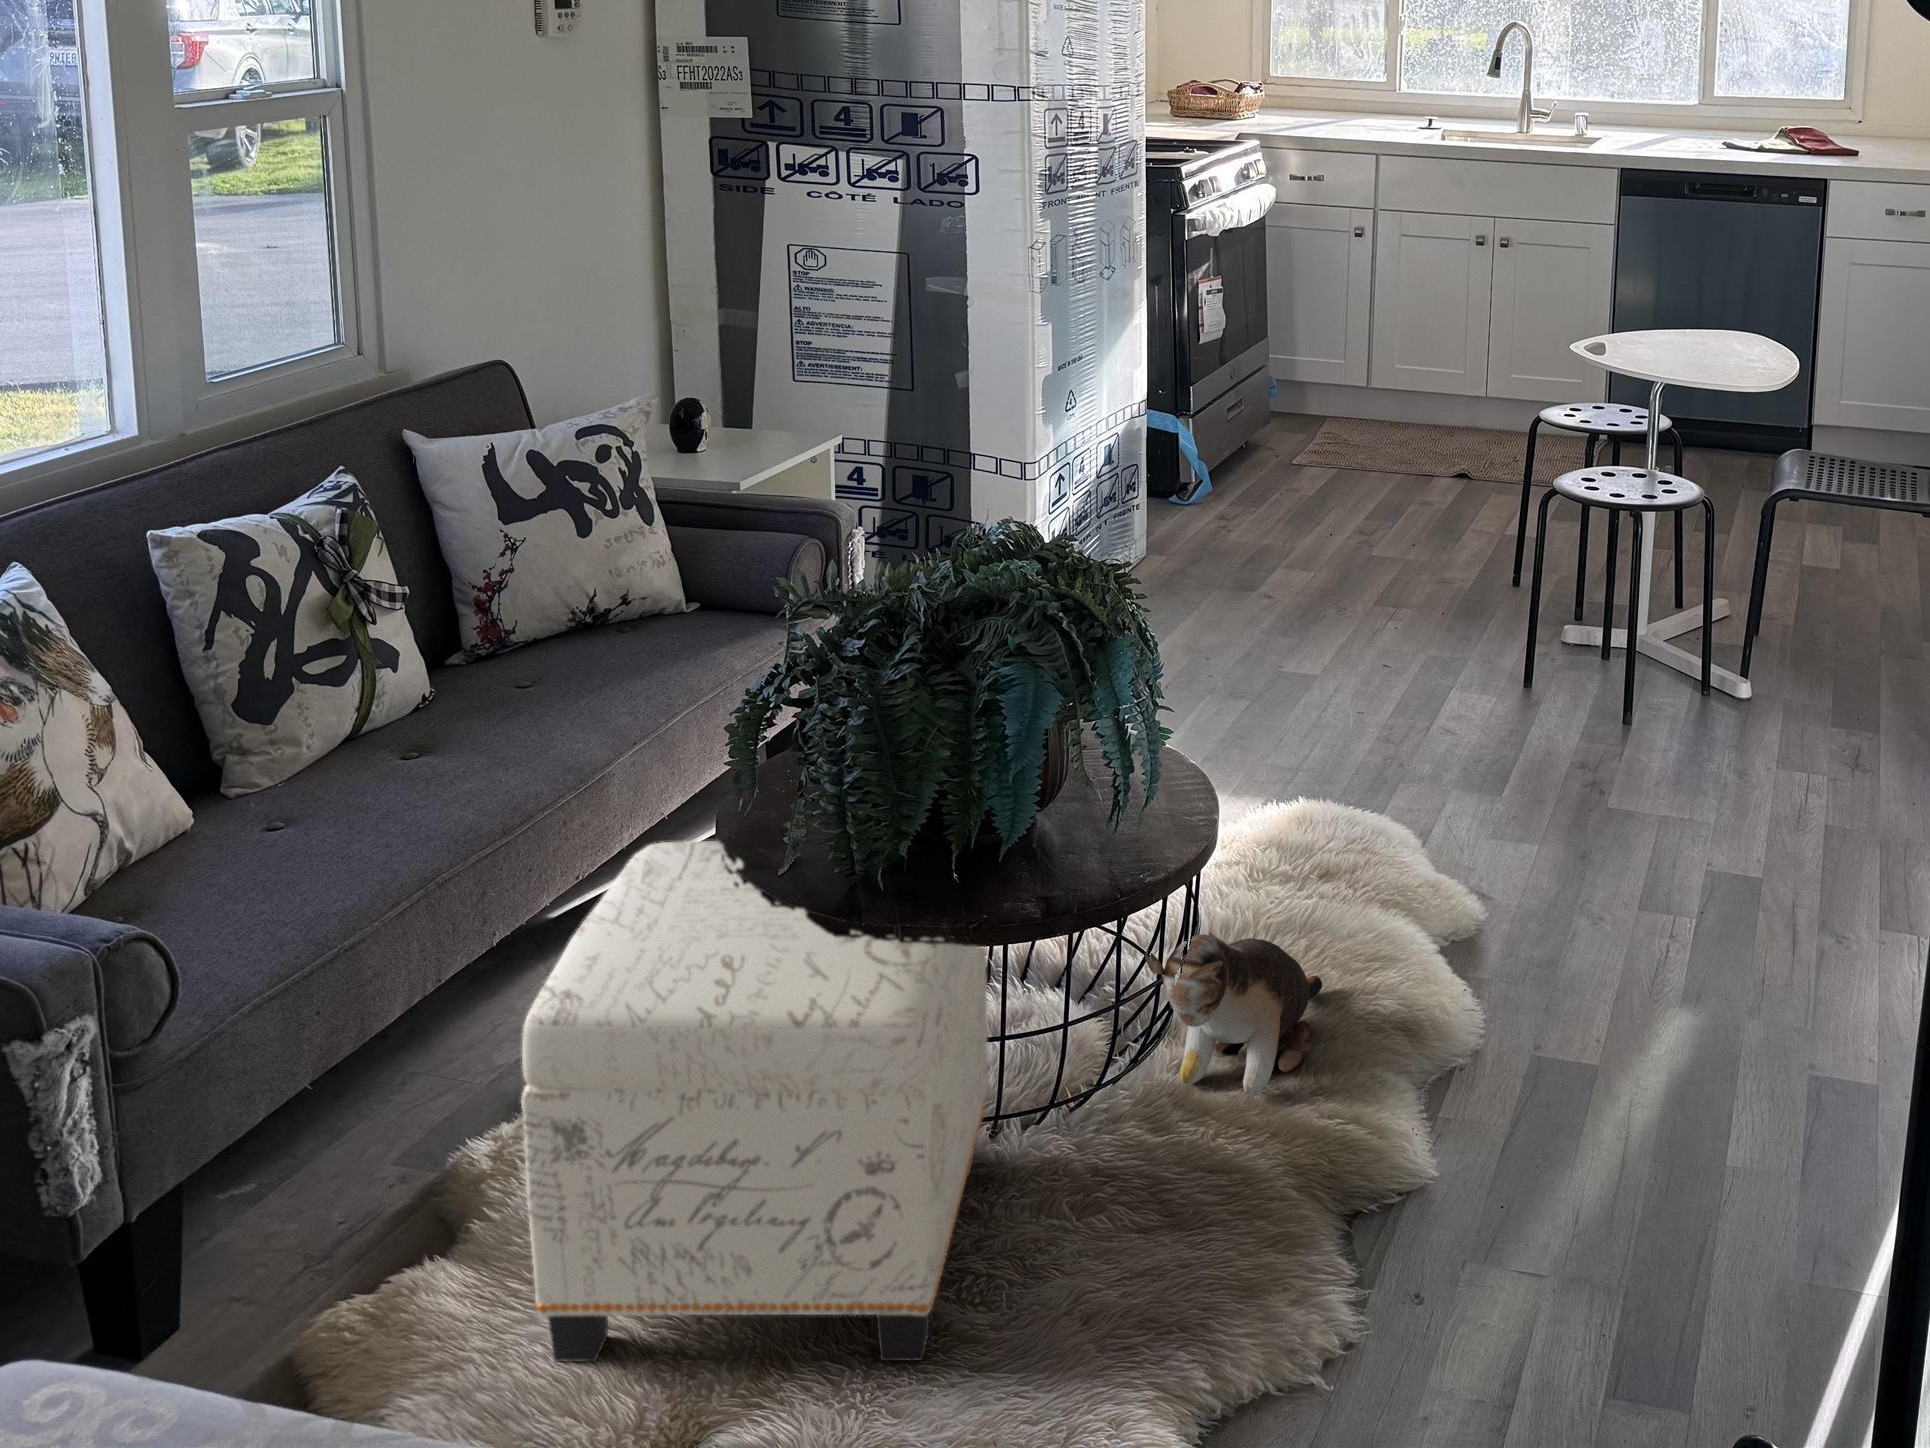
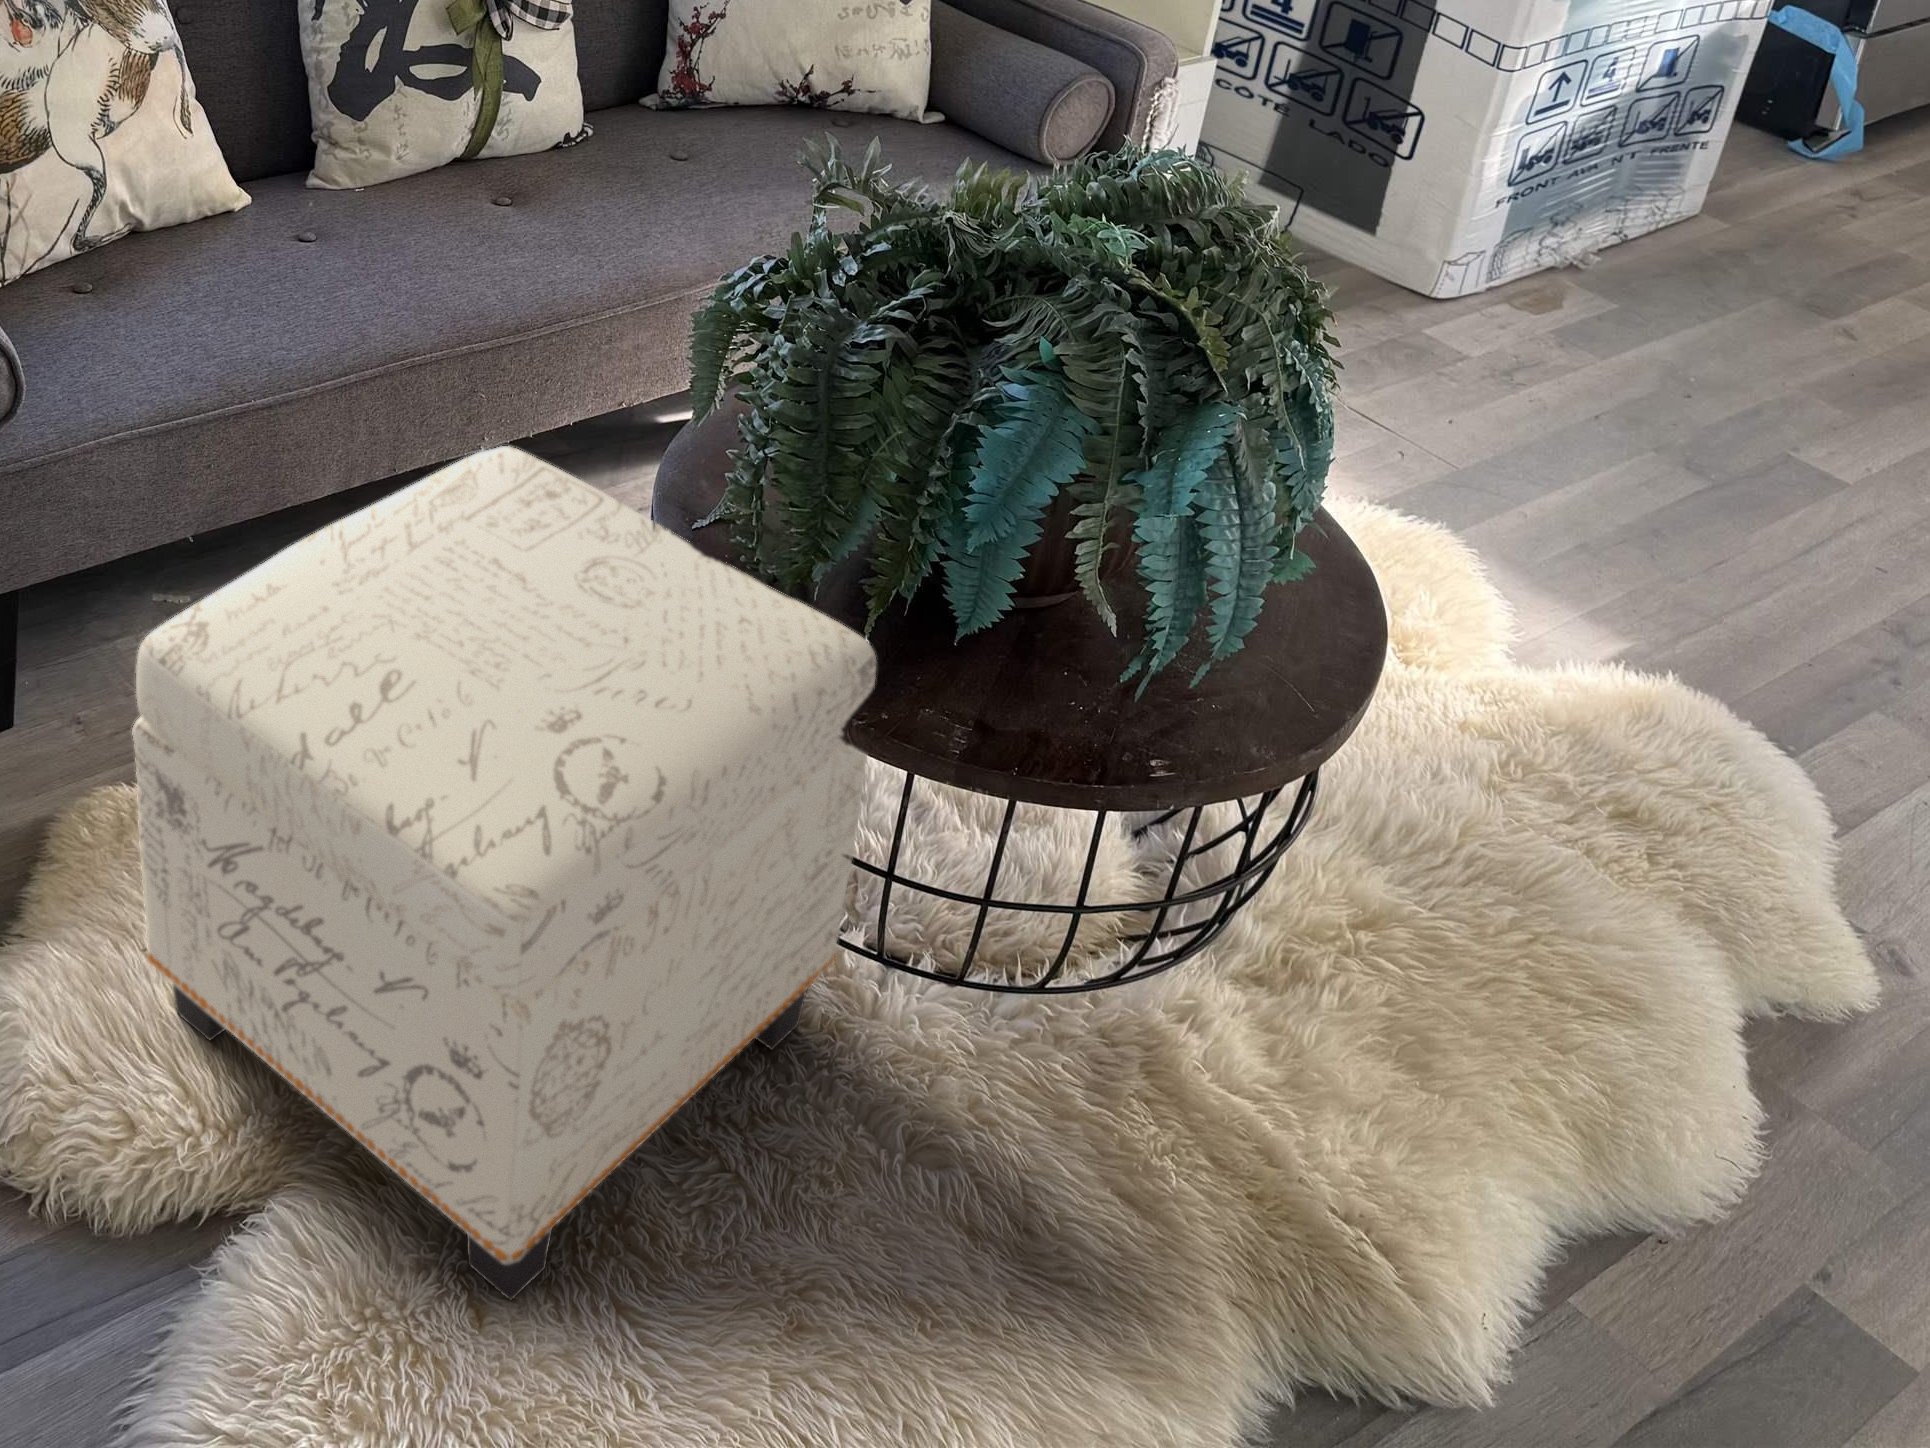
plush toy: present [1145,932,1322,1094] -> none [1106,894,1480,1166]

